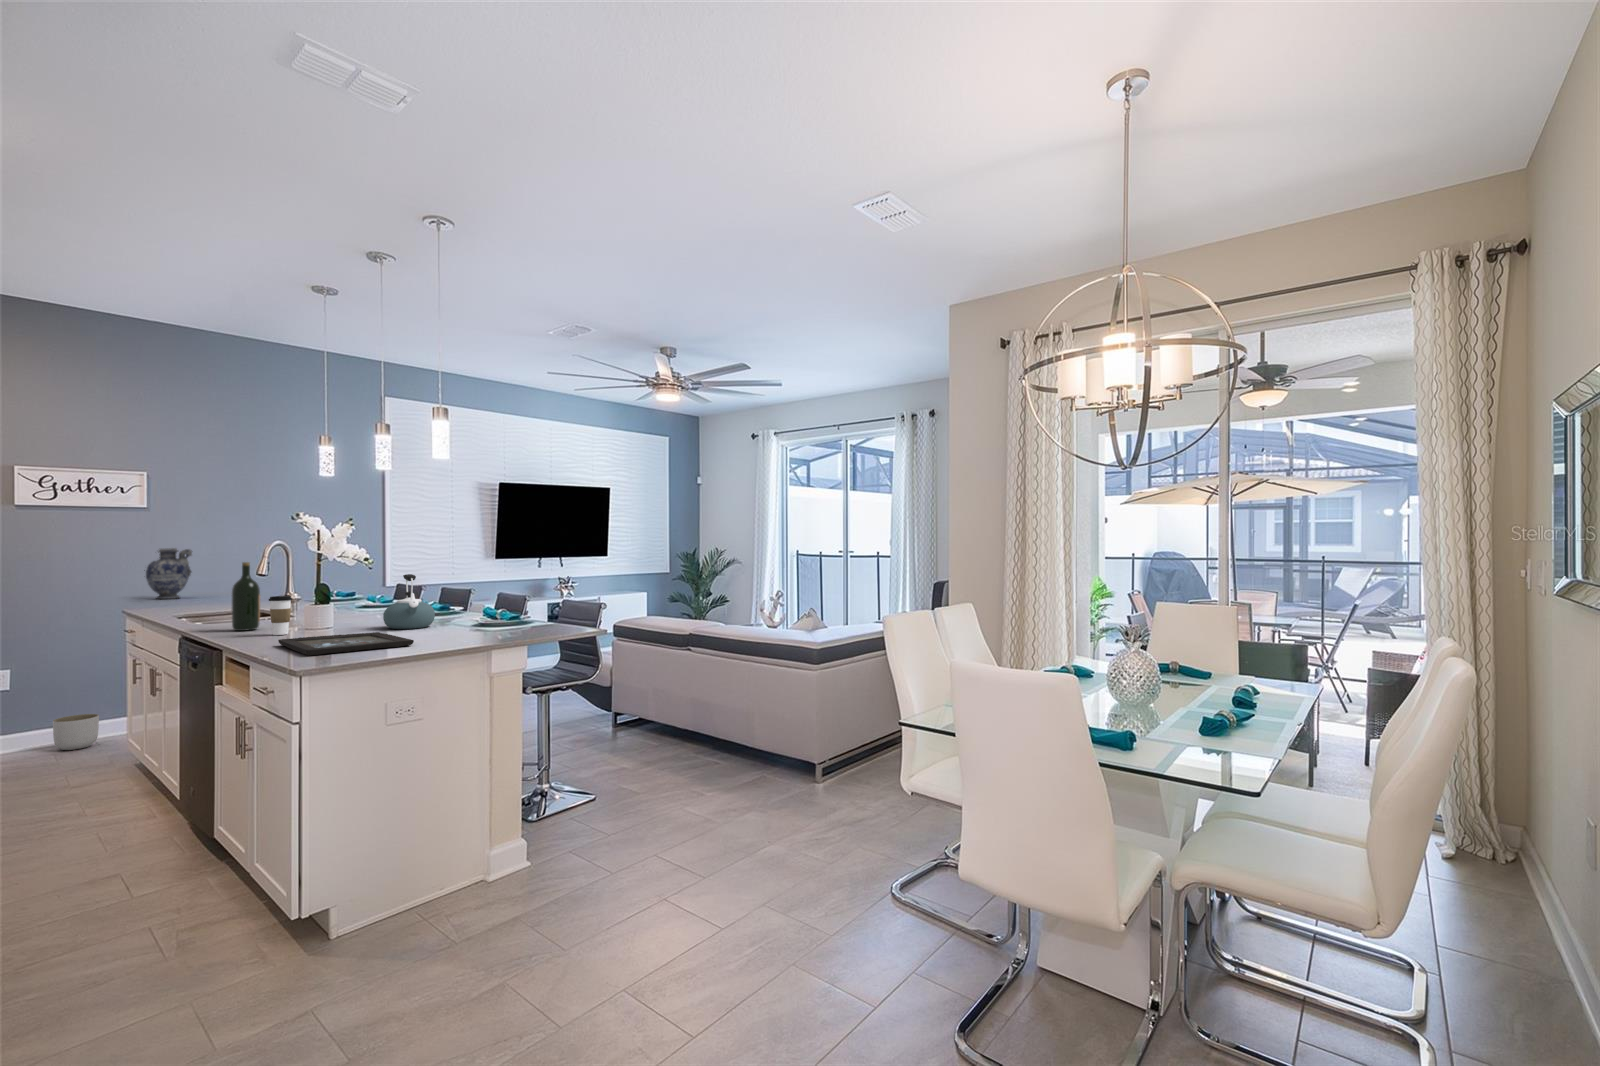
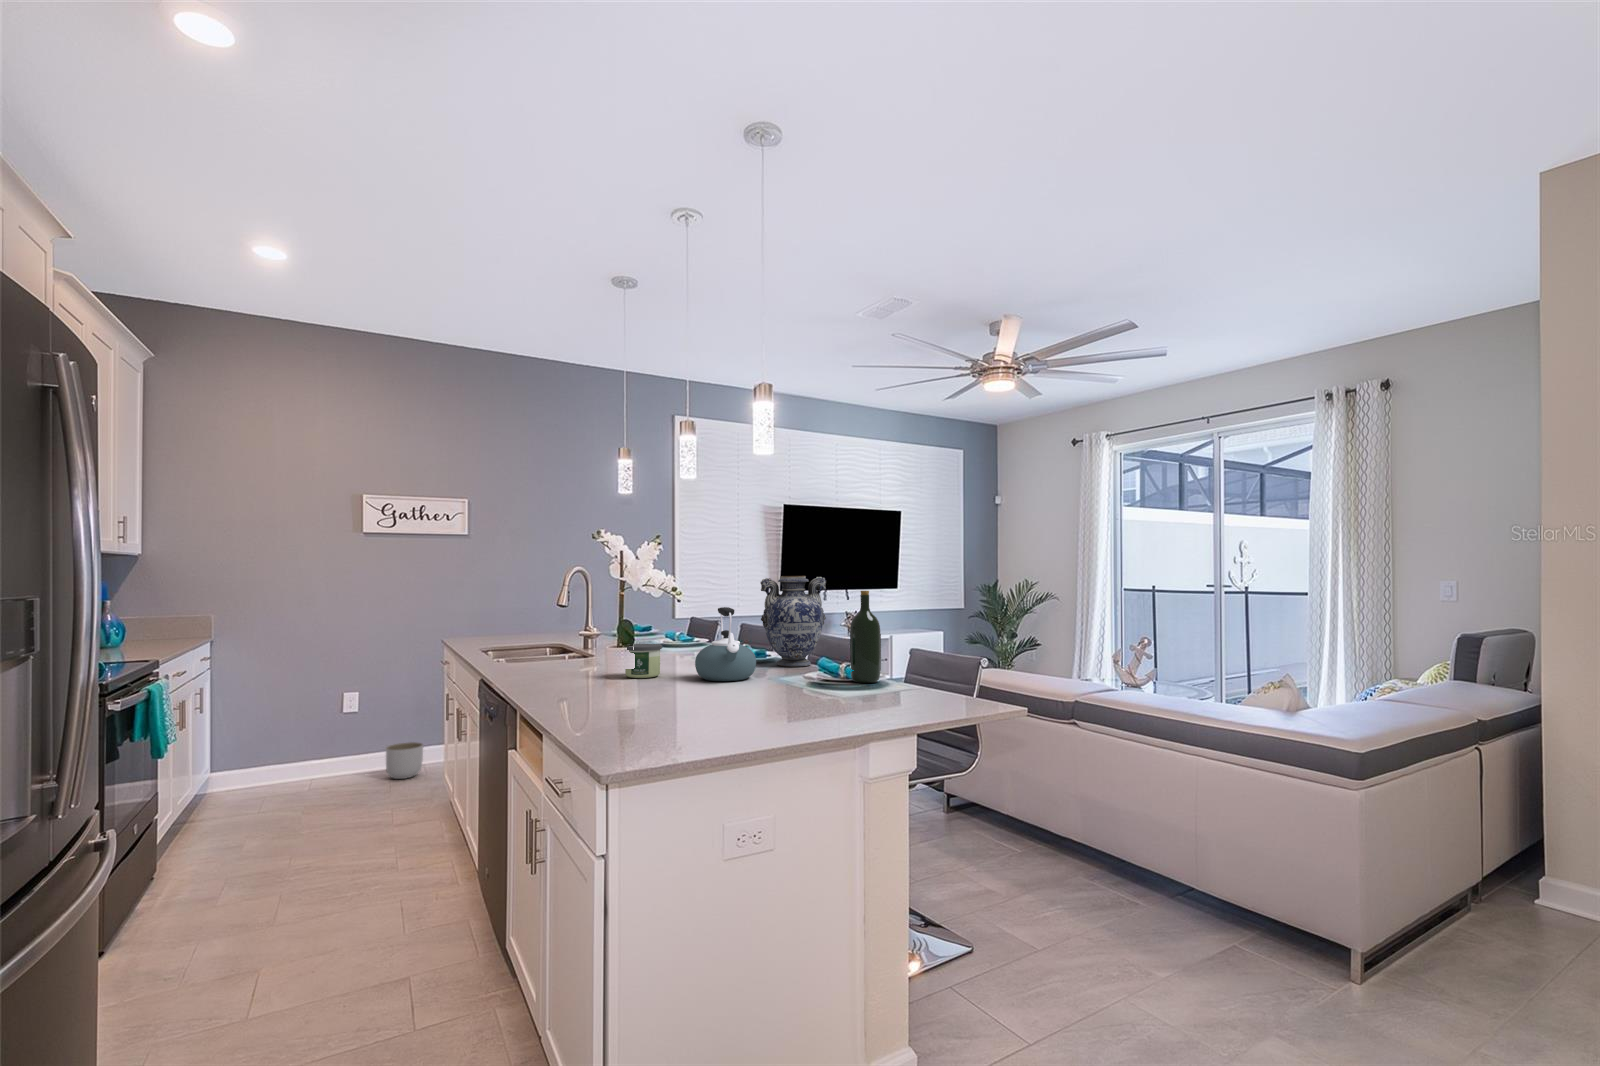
vase: present [144,548,192,599] -> present [761,576,826,667]
wine bottle: present [232,562,260,631] -> present [850,591,881,683]
coffee cup: present [269,596,292,635] -> none [567,633,593,684]
candle: none [321,604,355,630] -> present [625,644,662,678]
tray: present [278,632,414,656] -> none [576,688,748,728]

